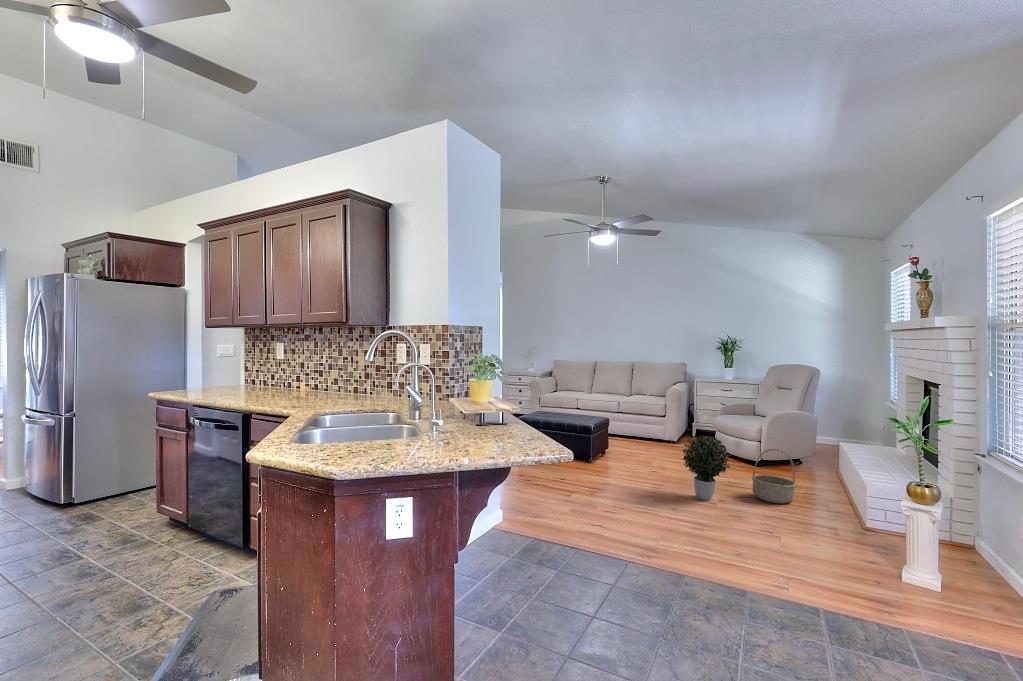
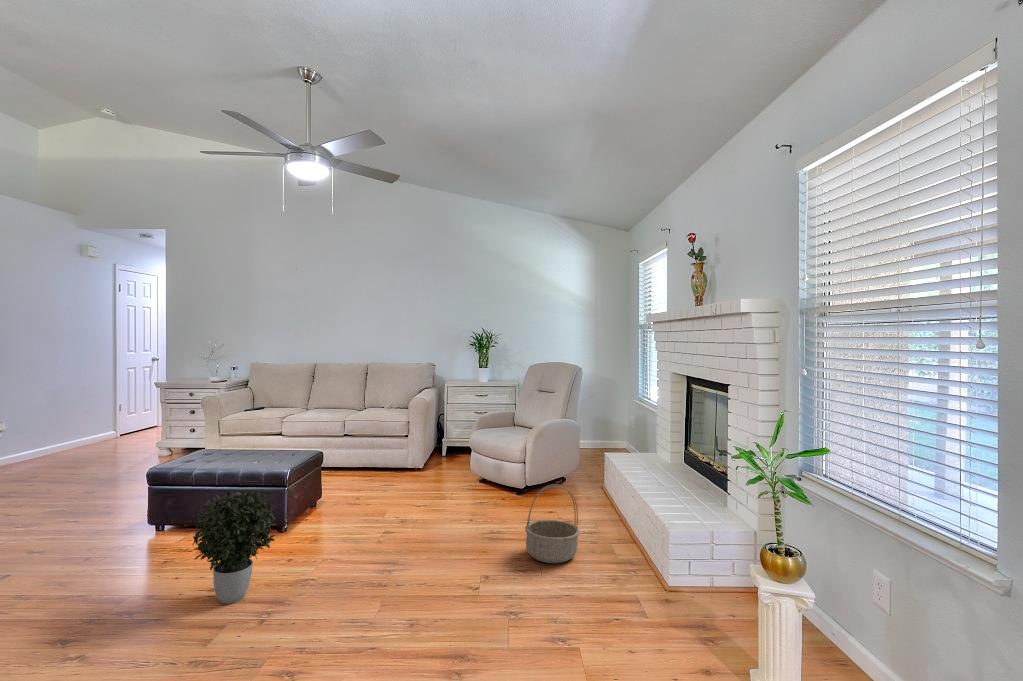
potted plant: present [683,436,730,501] -> present [193,490,276,604]

